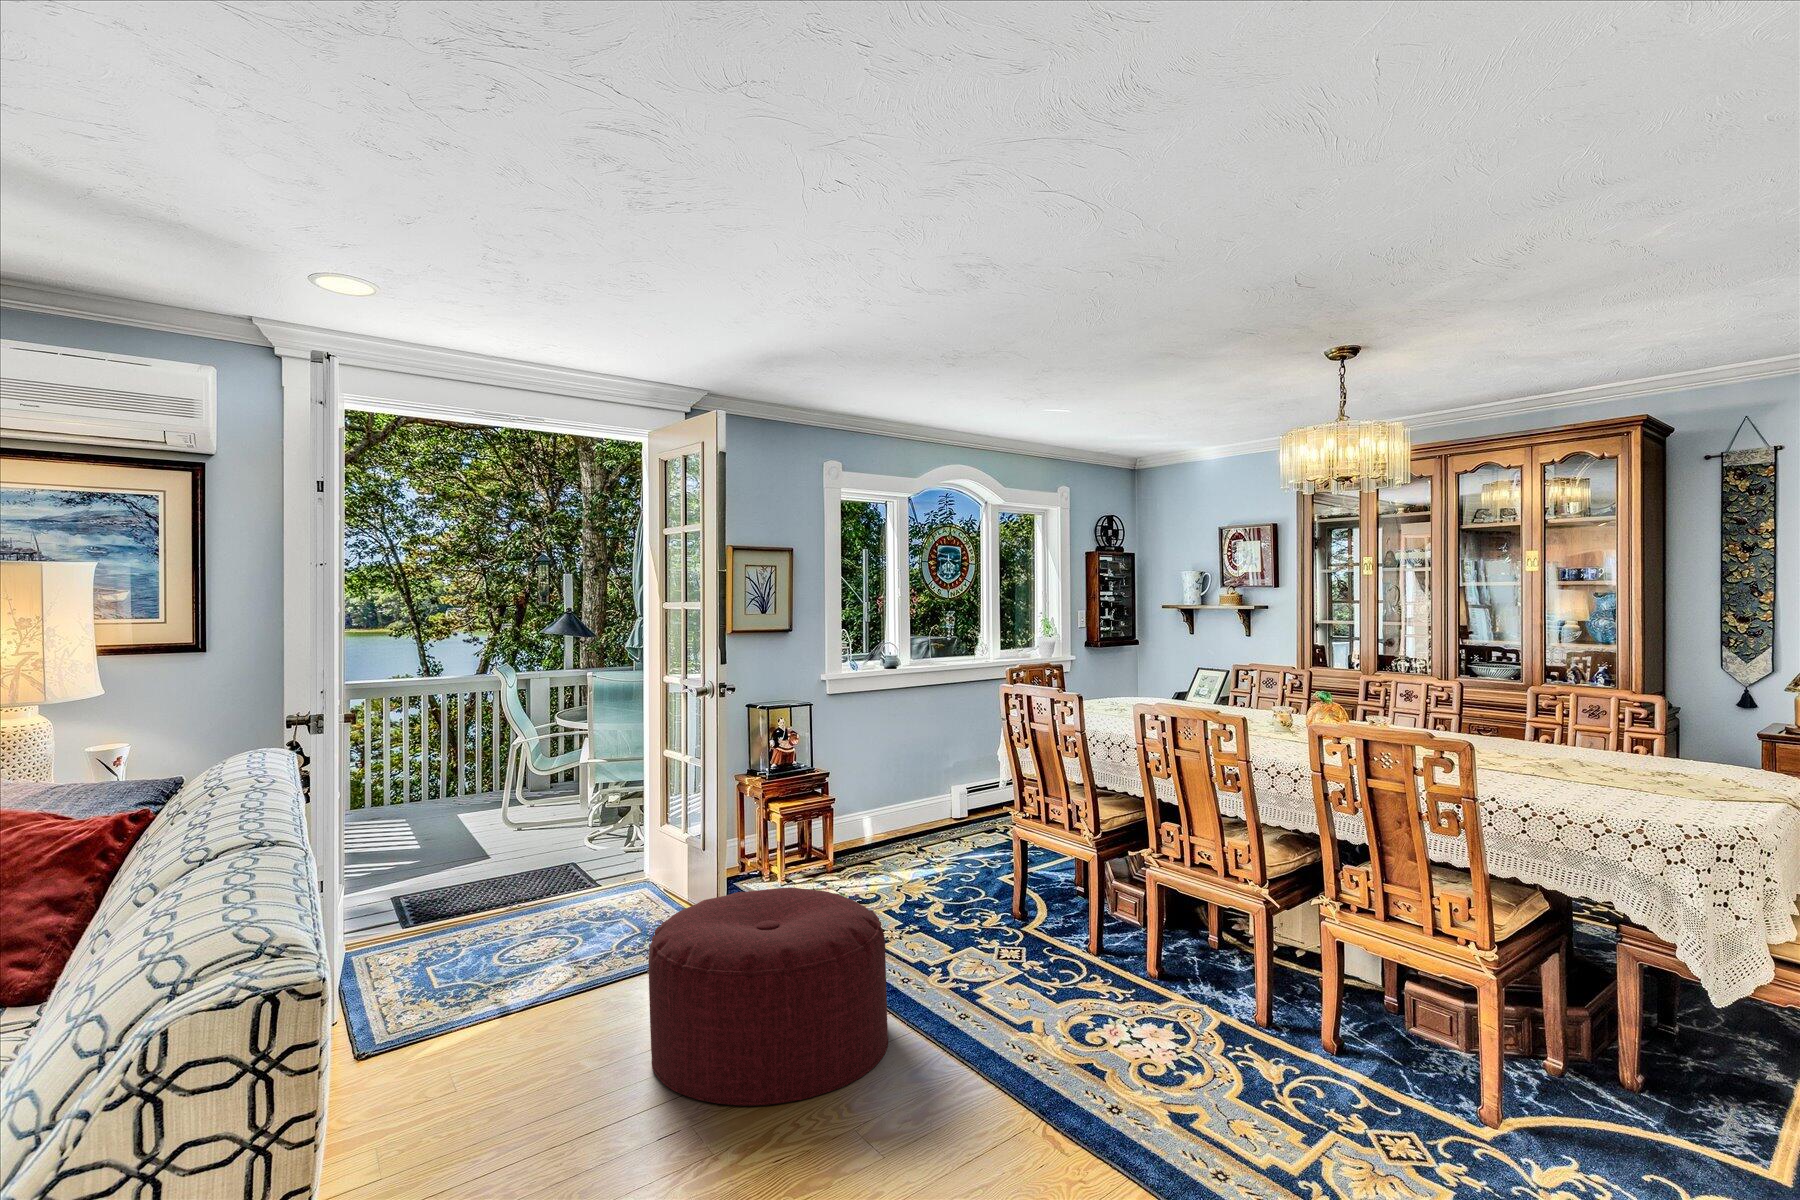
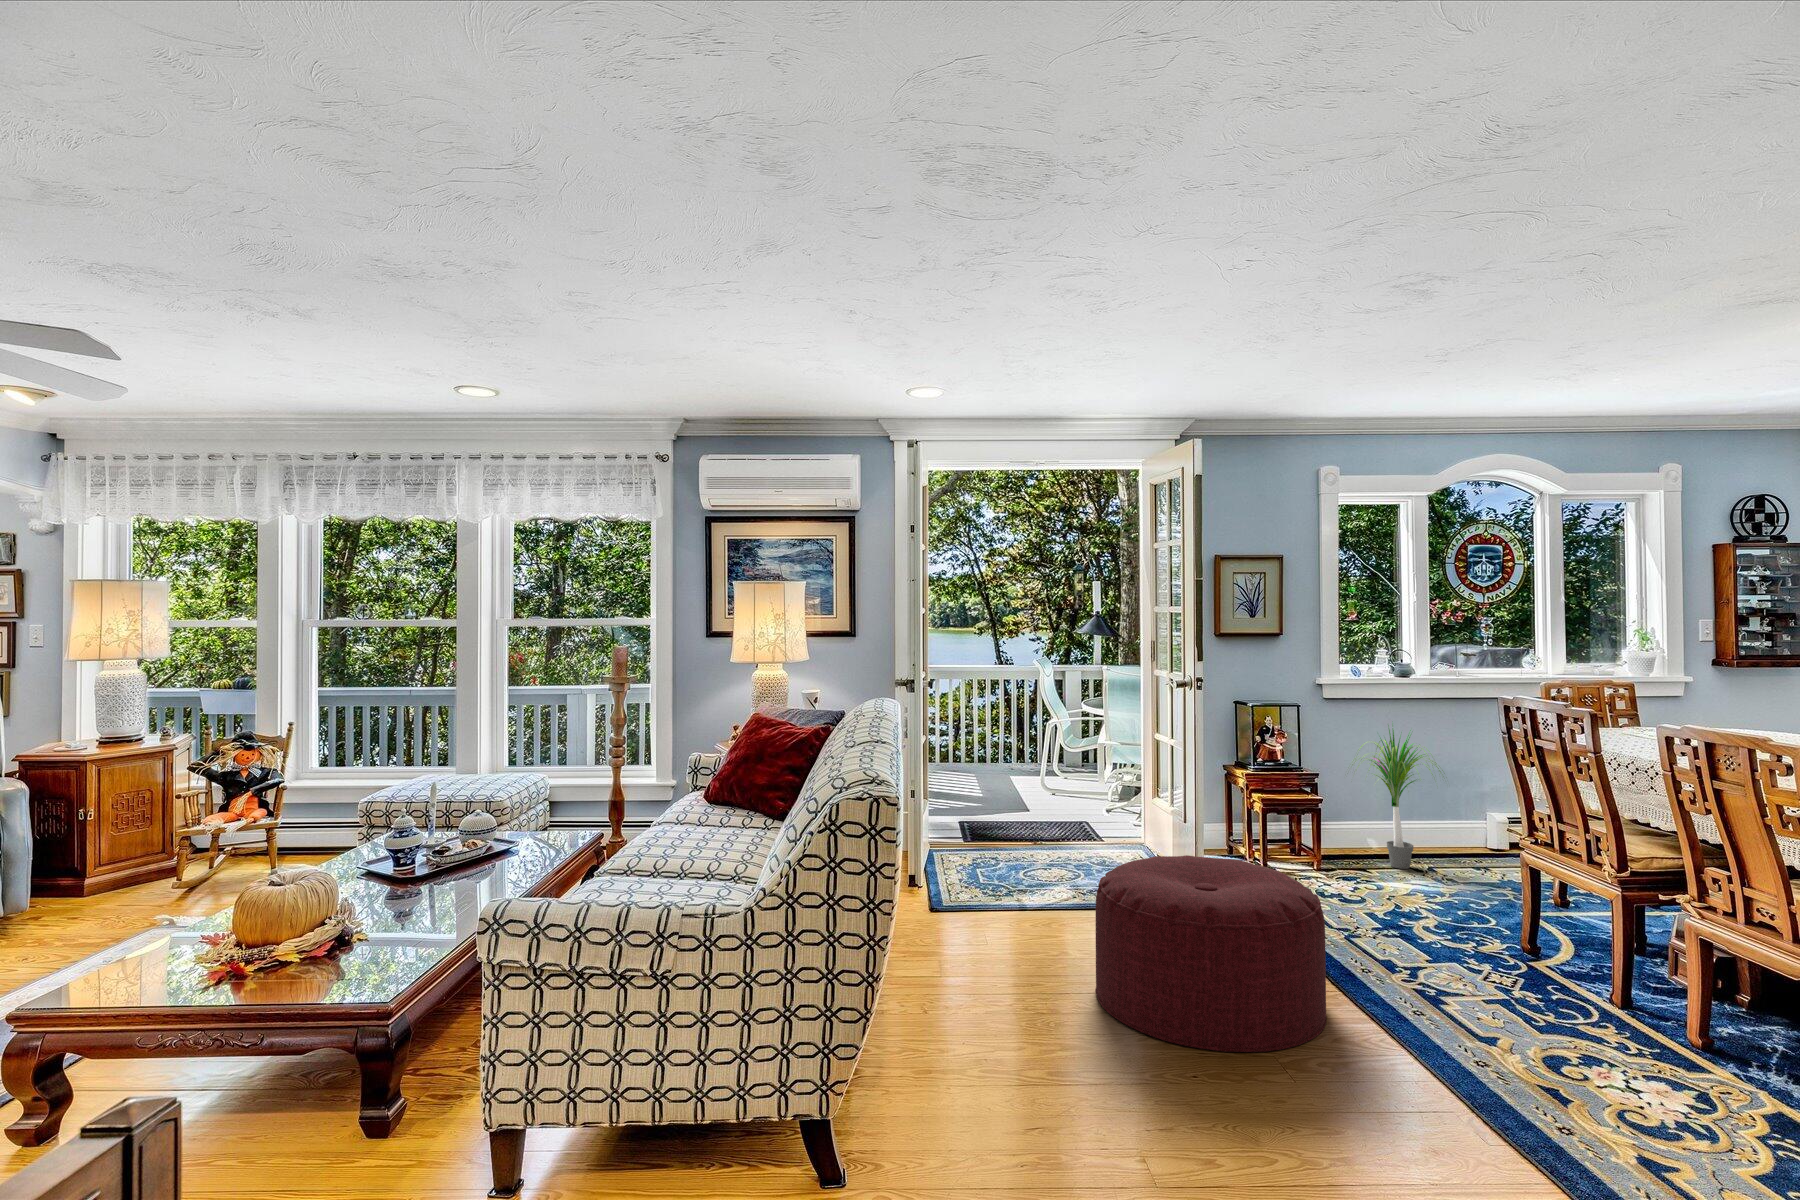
potted plant: none [845,714,938,858] -> present [1352,729,1441,869]

